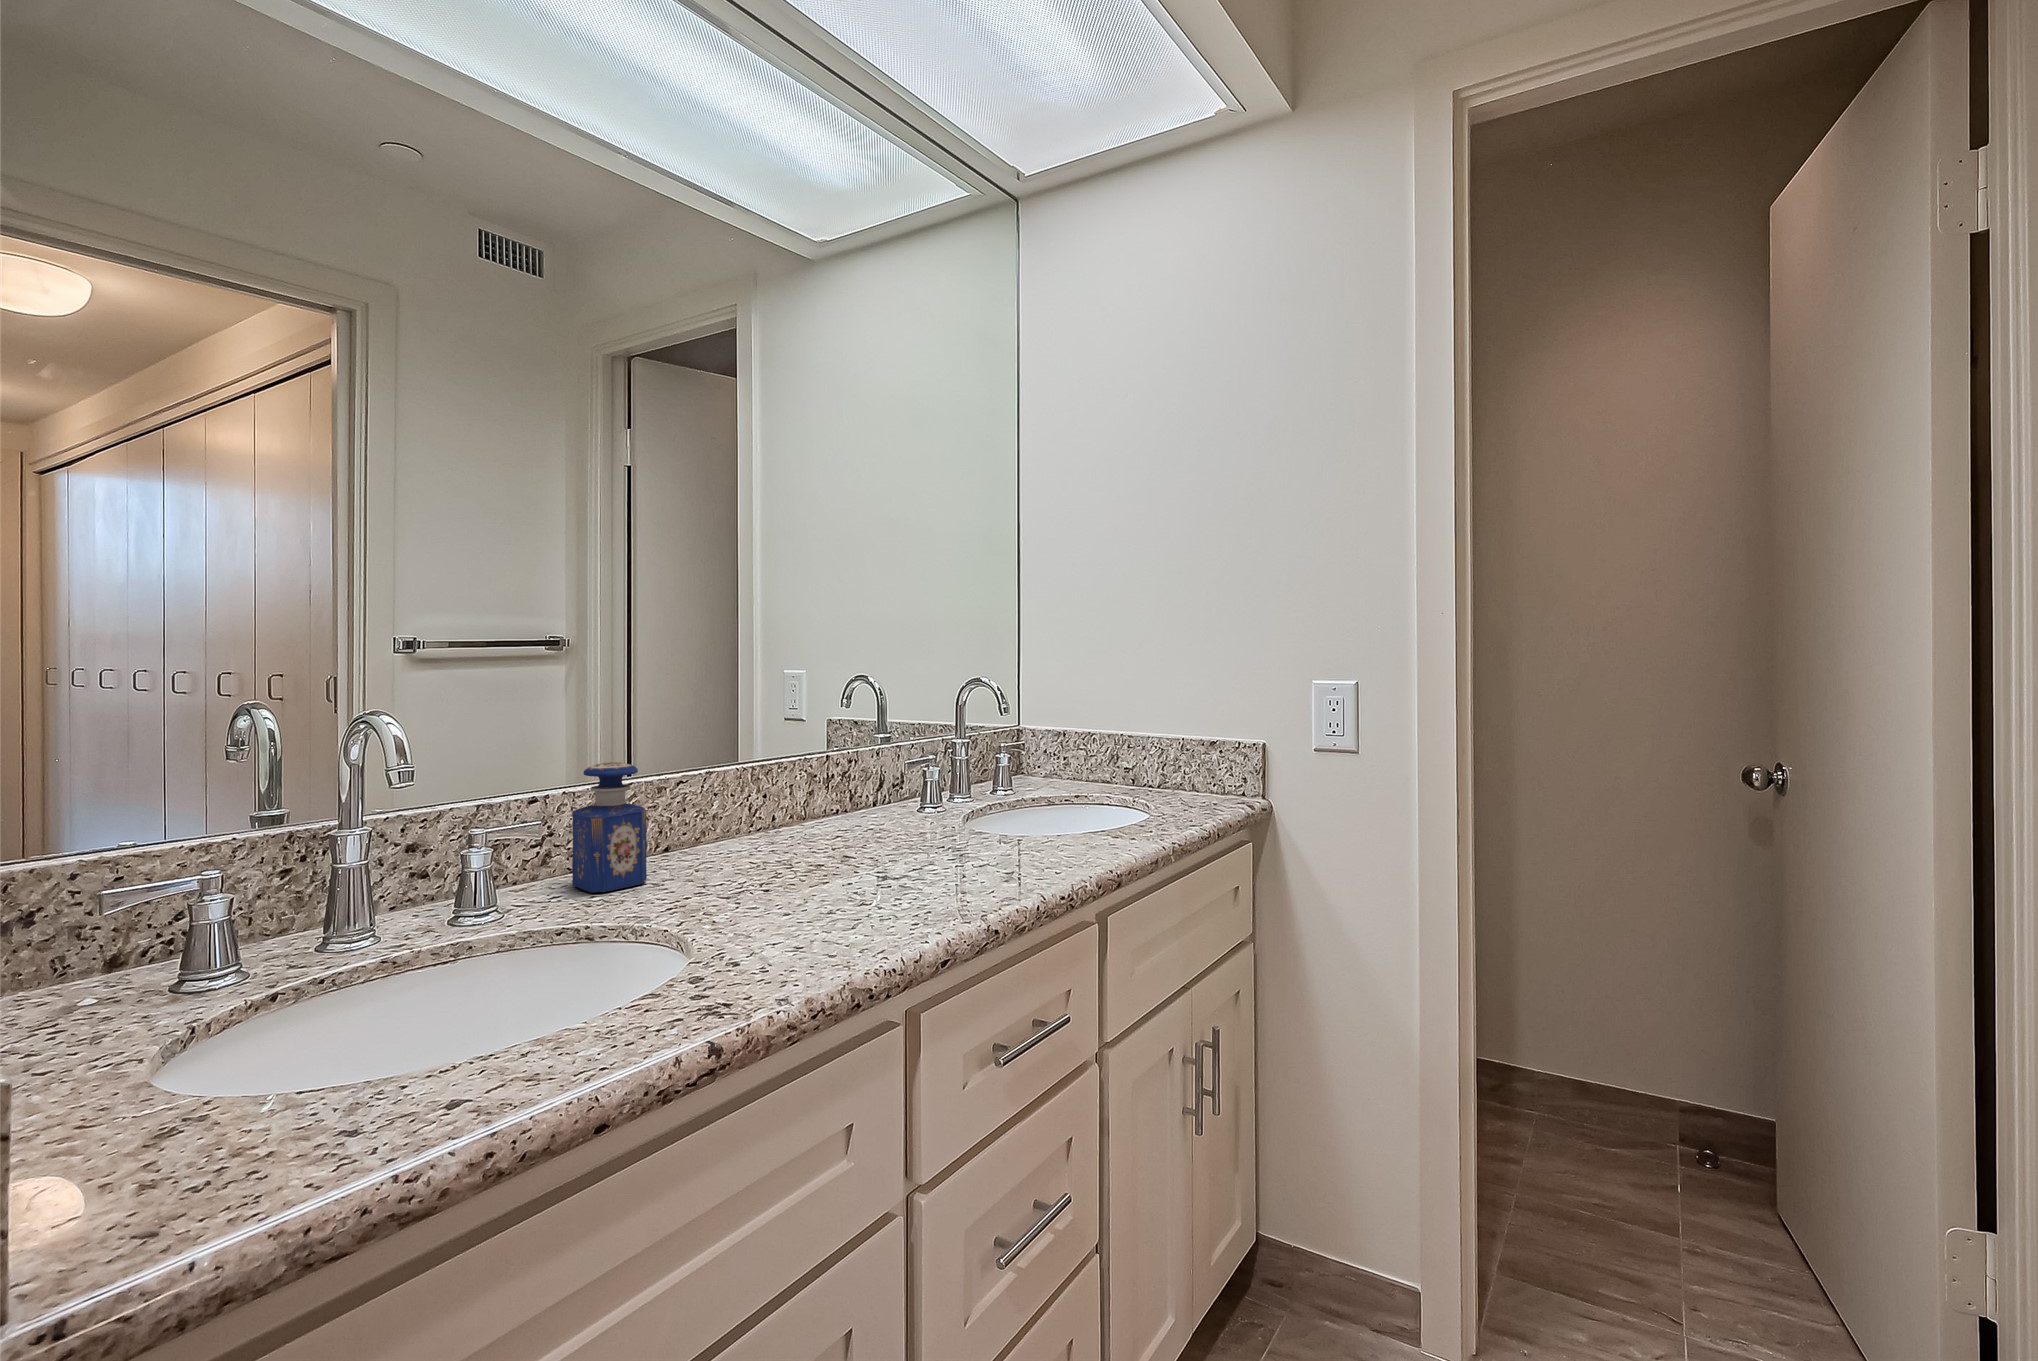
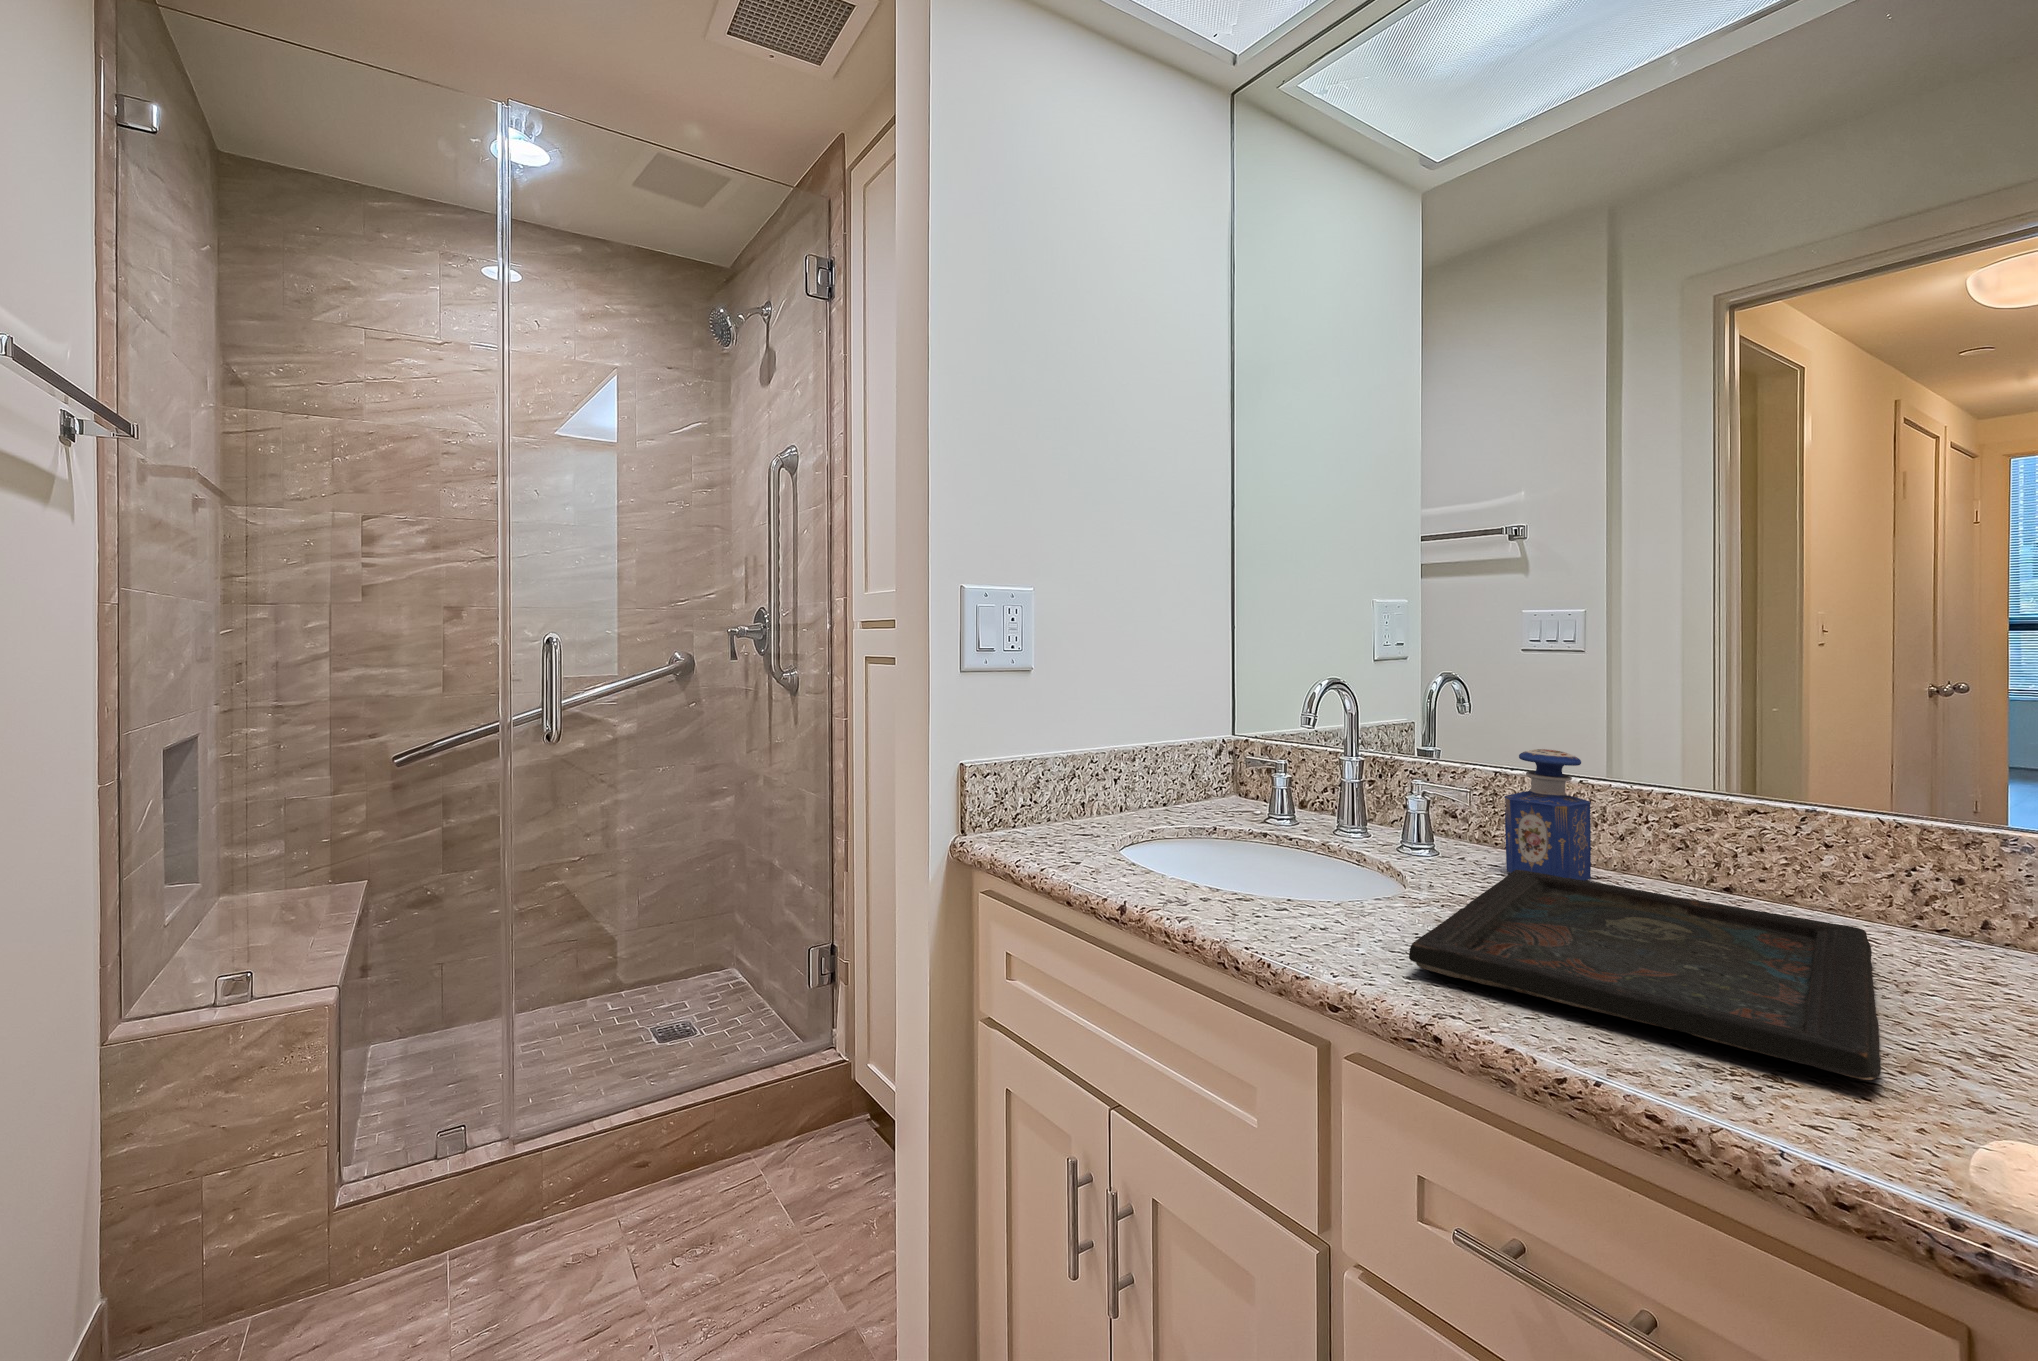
tray: none [676,829,1029,920] -> present [1409,870,1881,1080]

